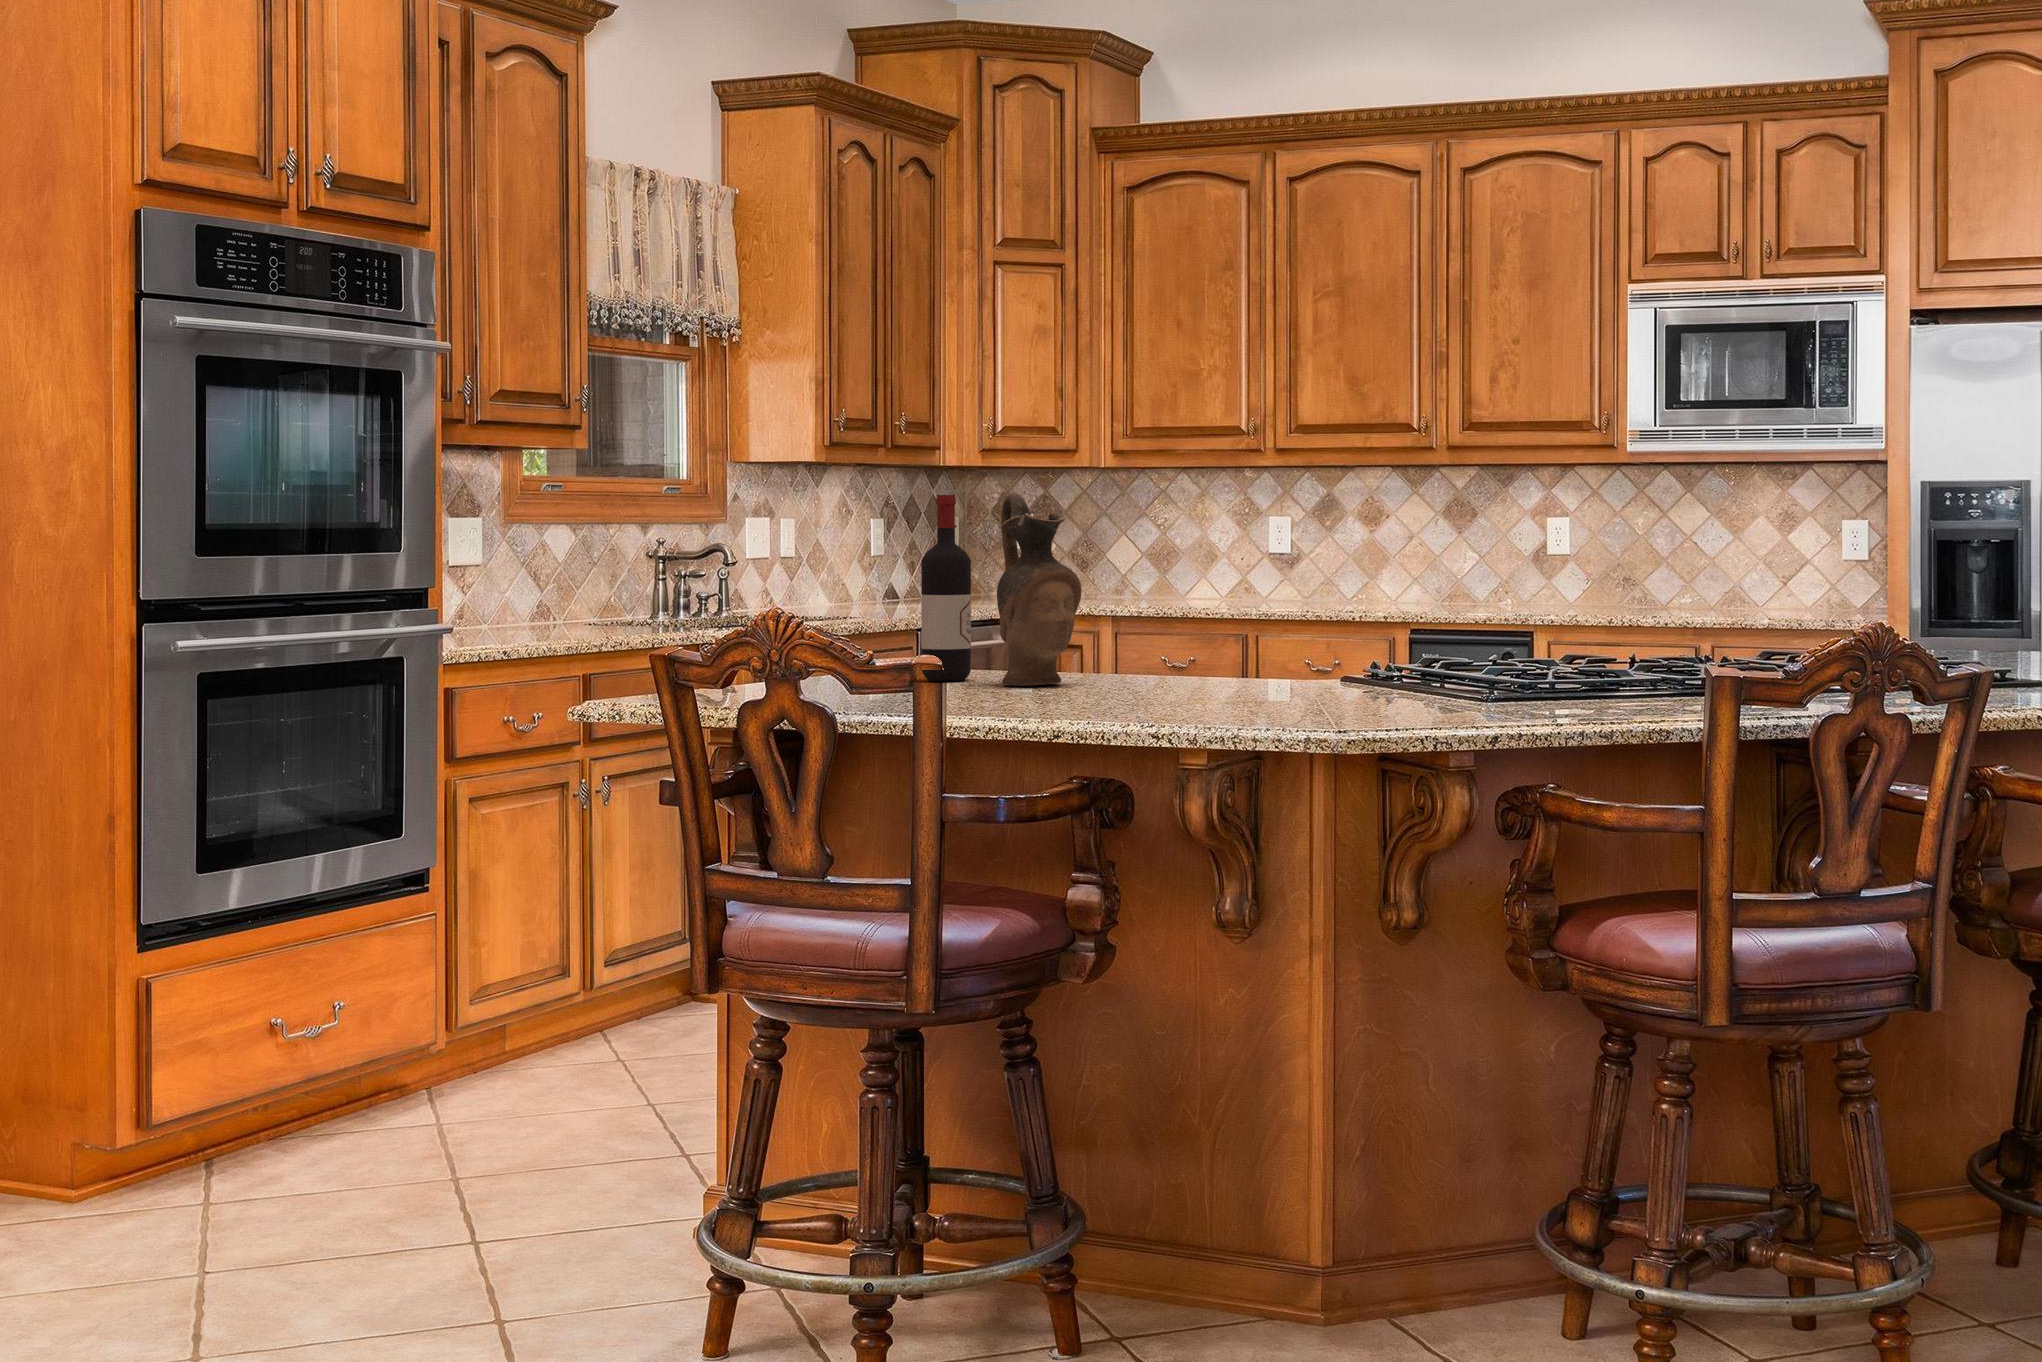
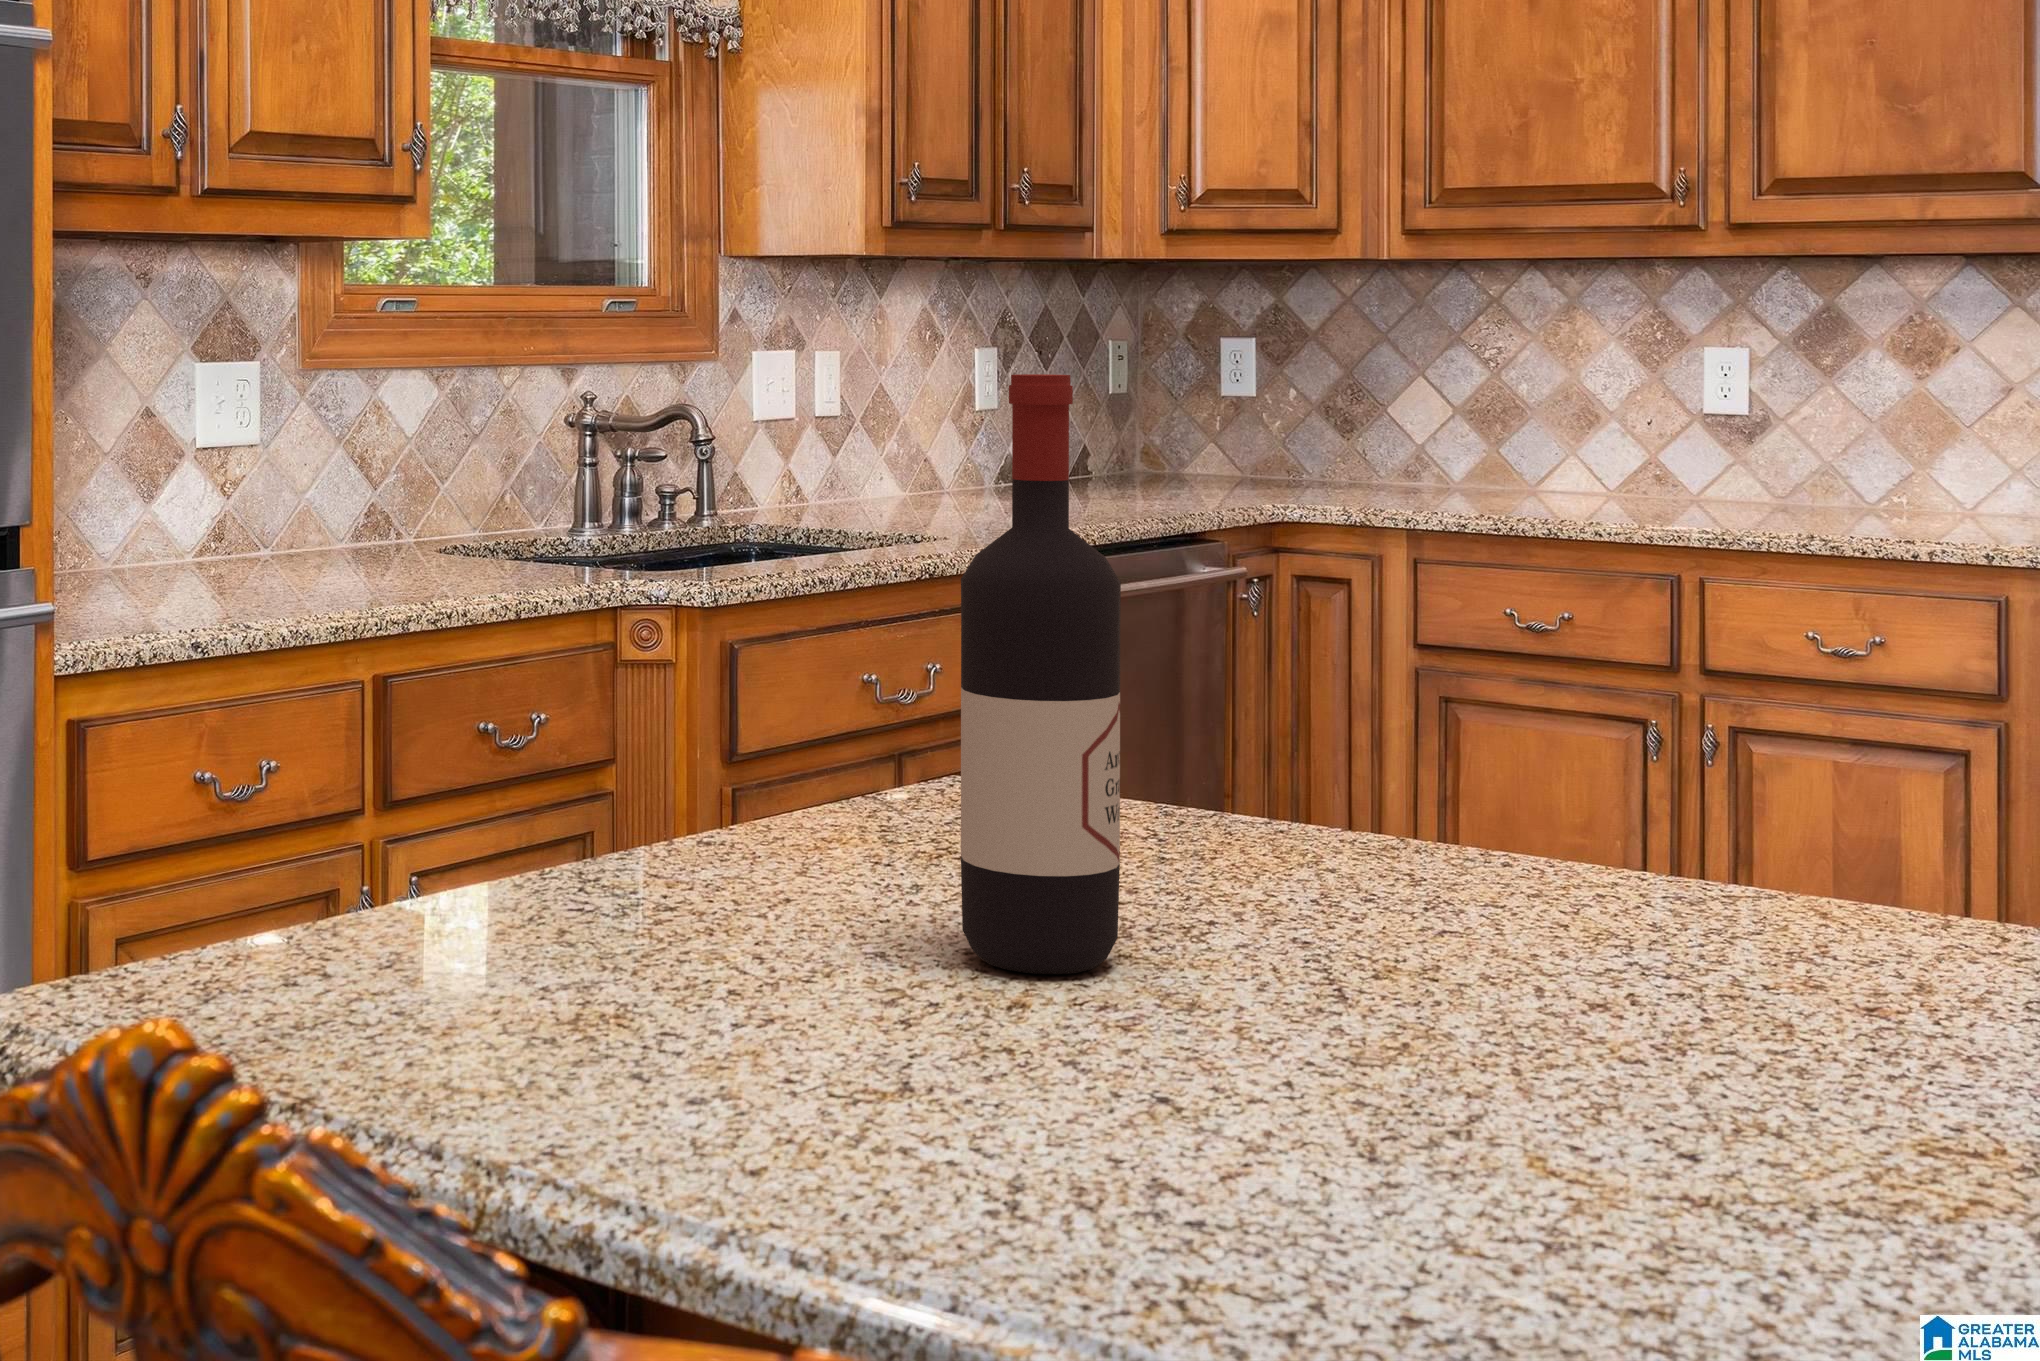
ceramic pitcher: present [997,493,1082,686] -> none [1208,377,1527,1085]

